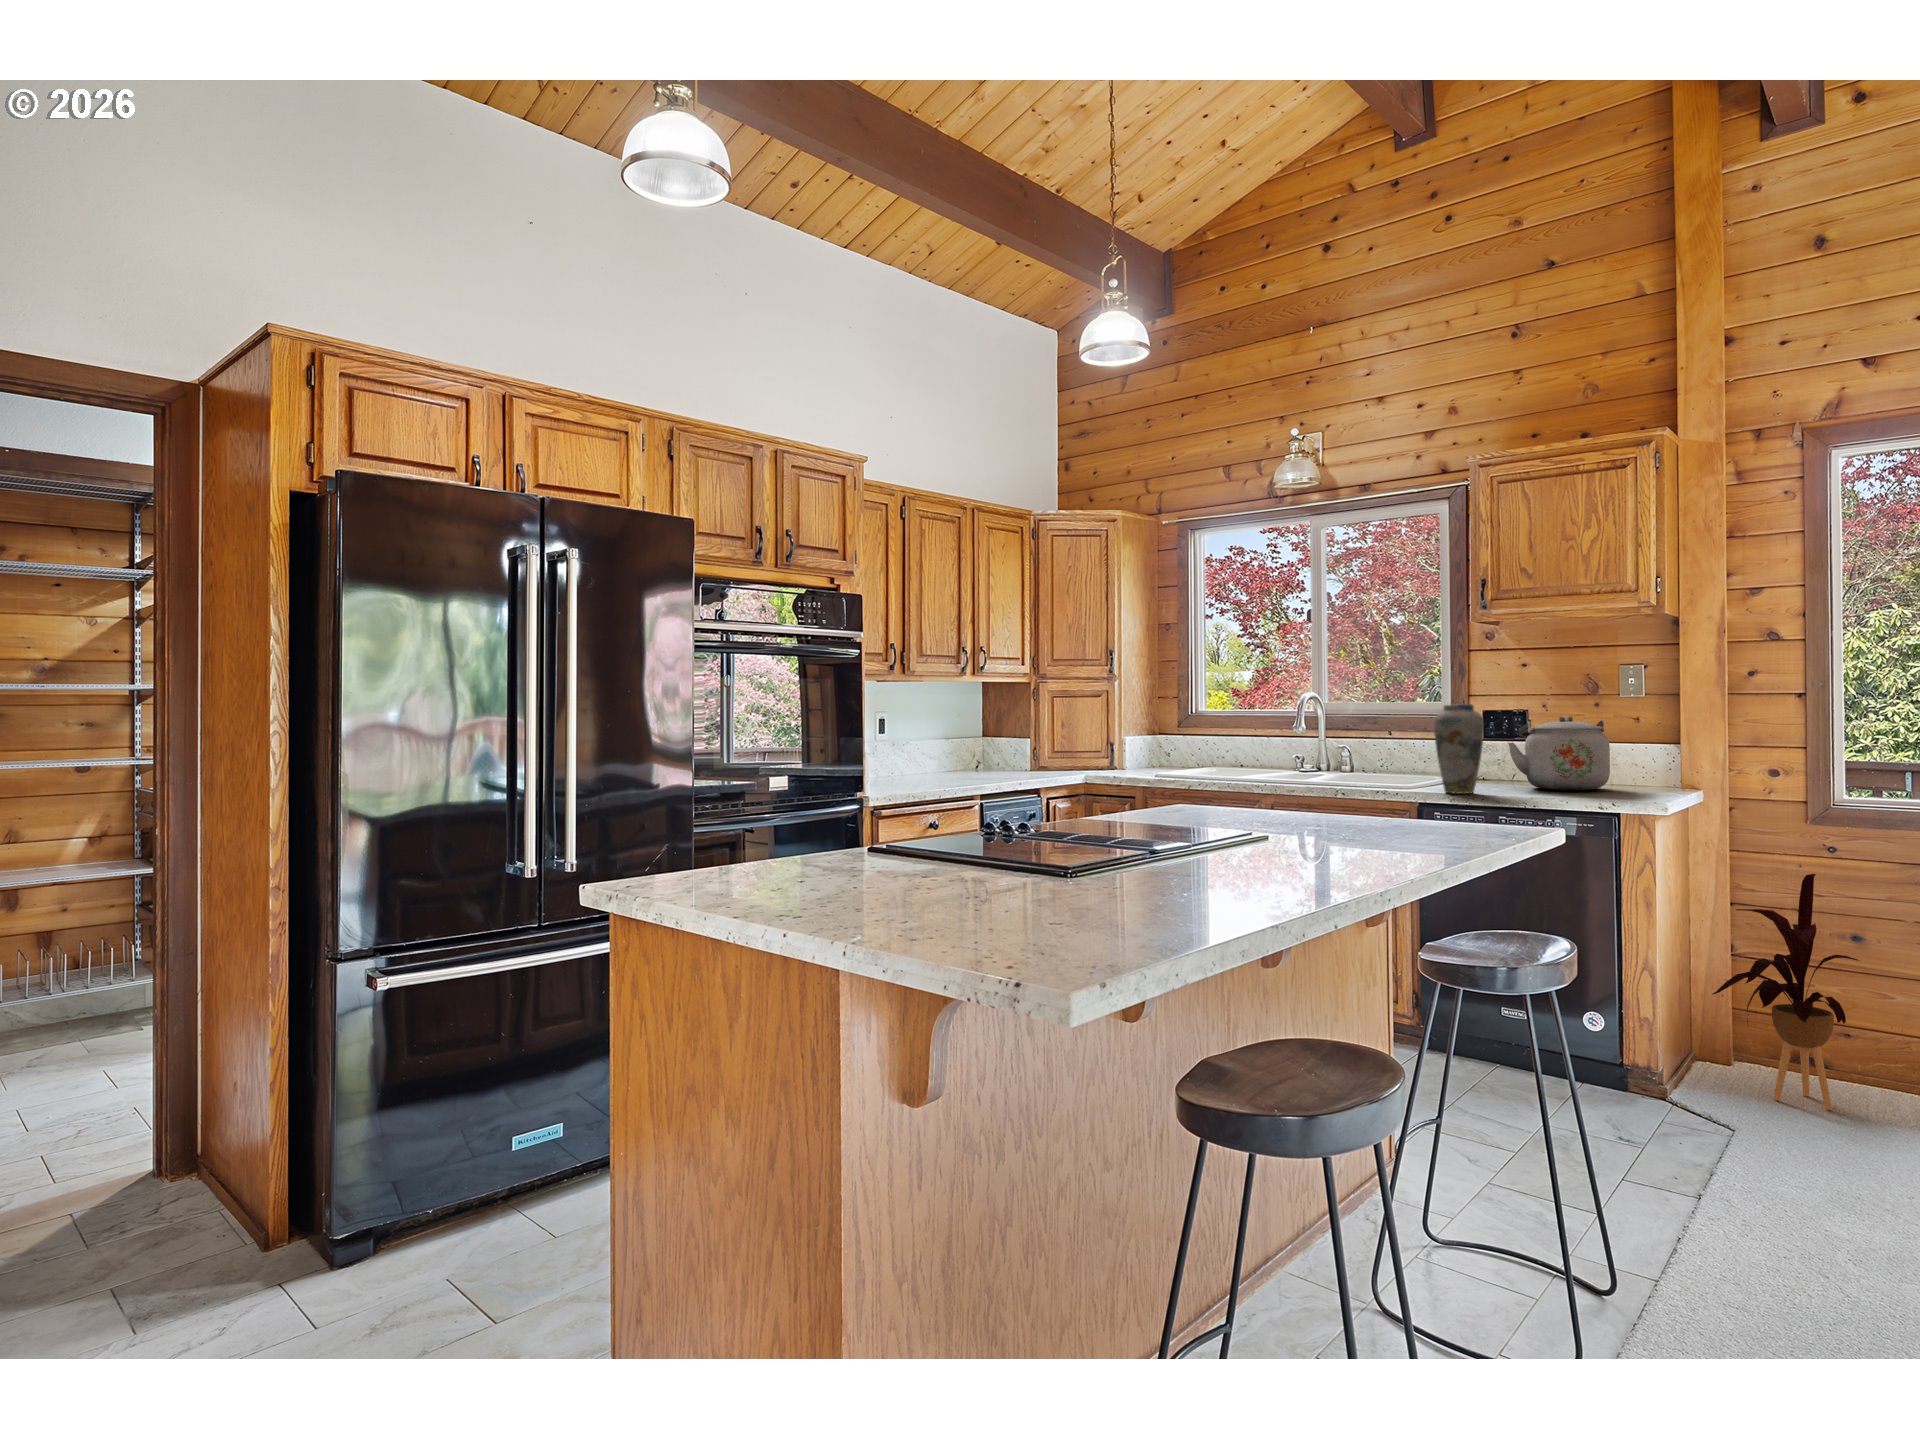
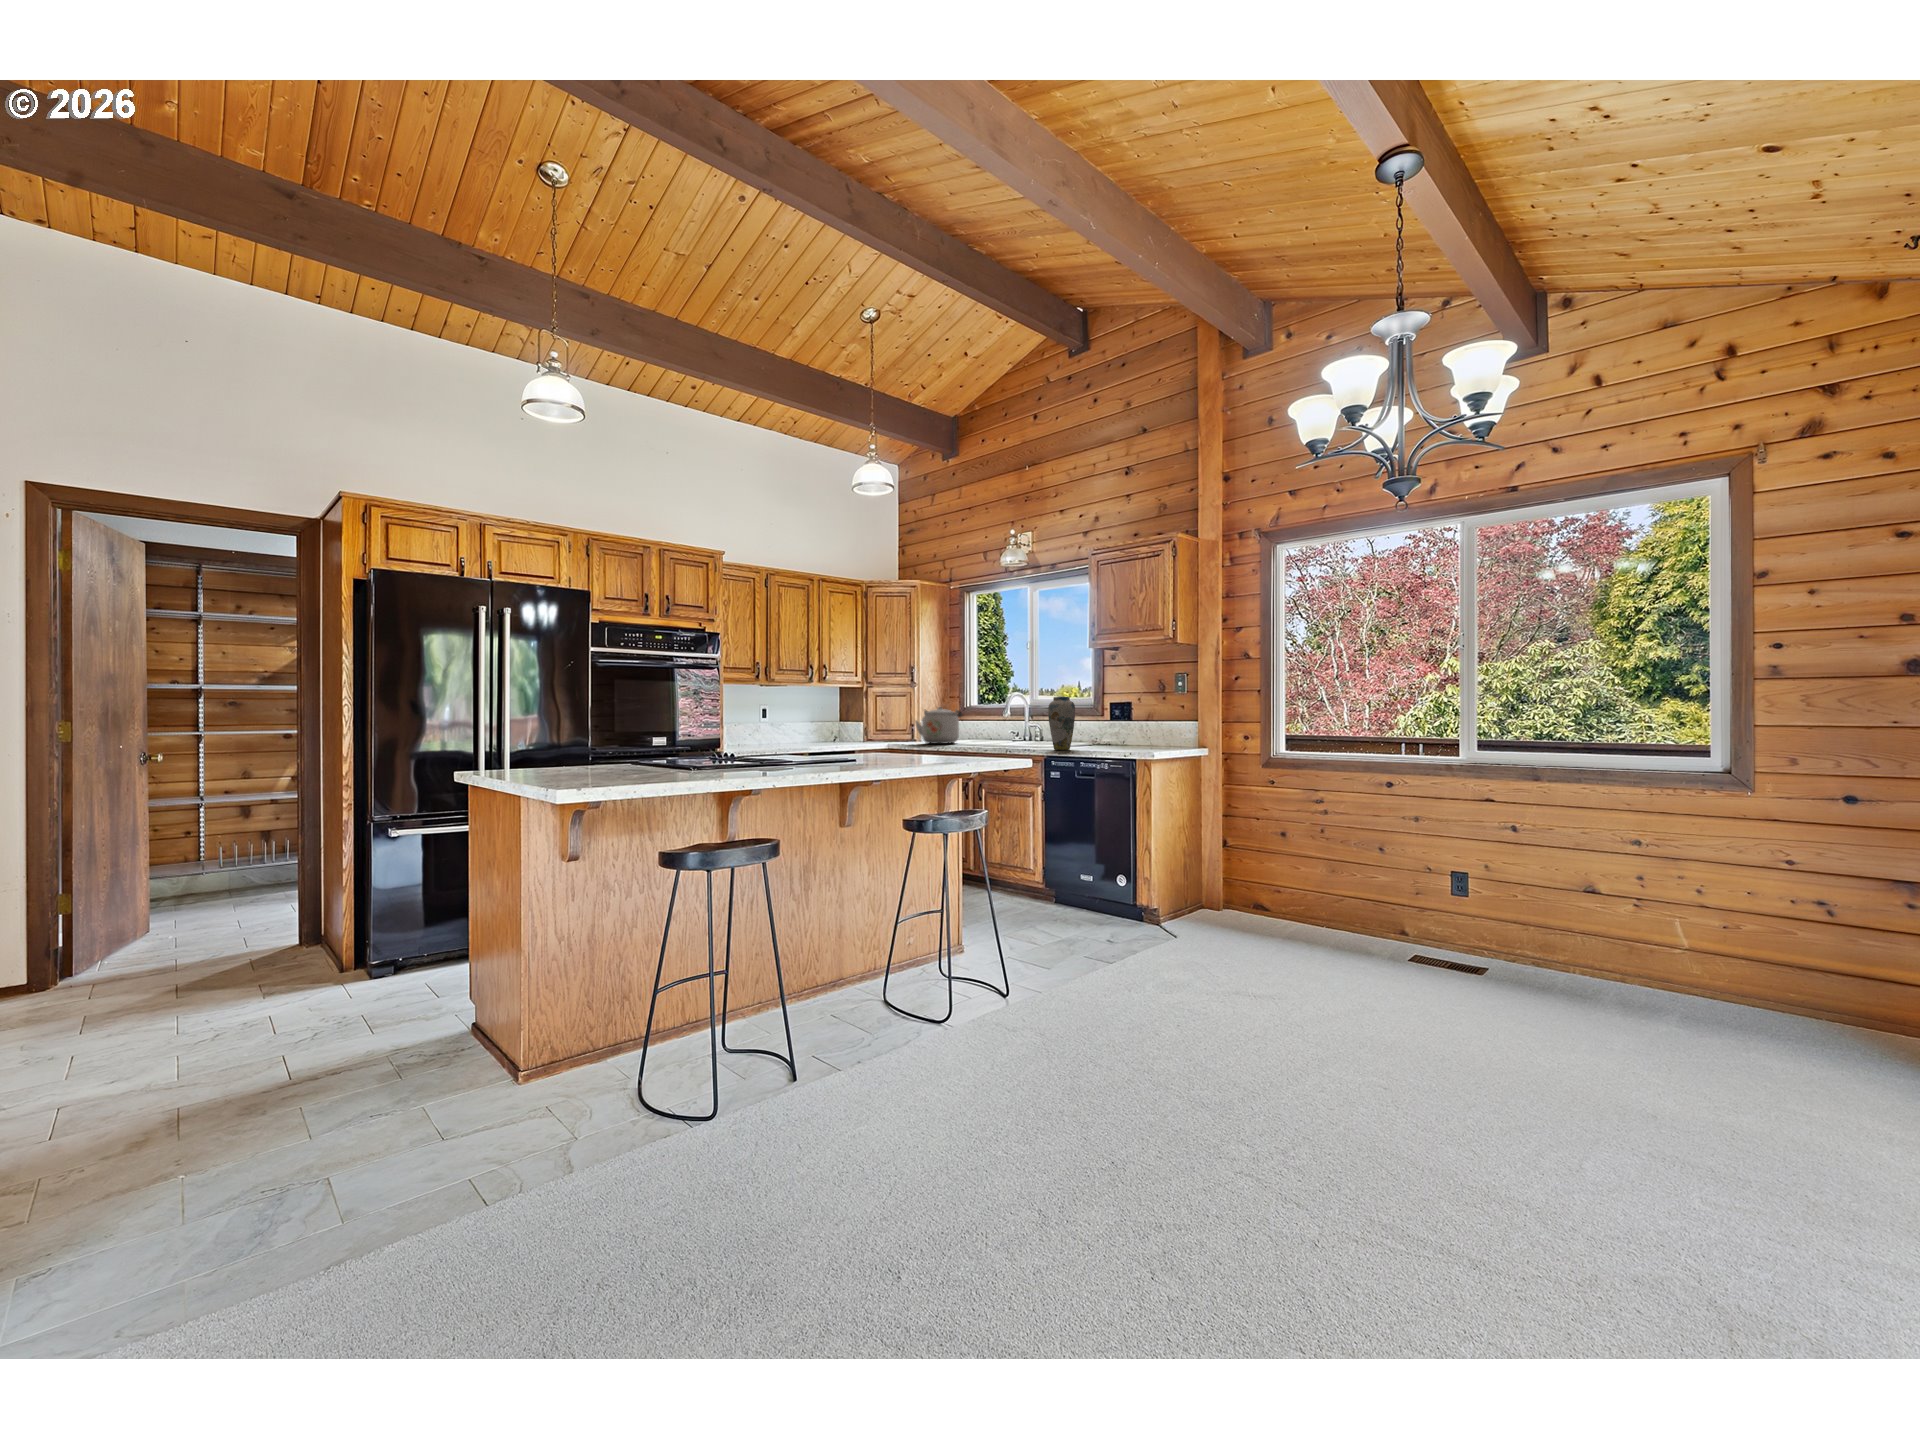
kettle: present [1508,716,1610,790] -> present [915,707,963,744]
house plant: present [1712,874,1860,1110] -> none [1190,794,1263,932]

